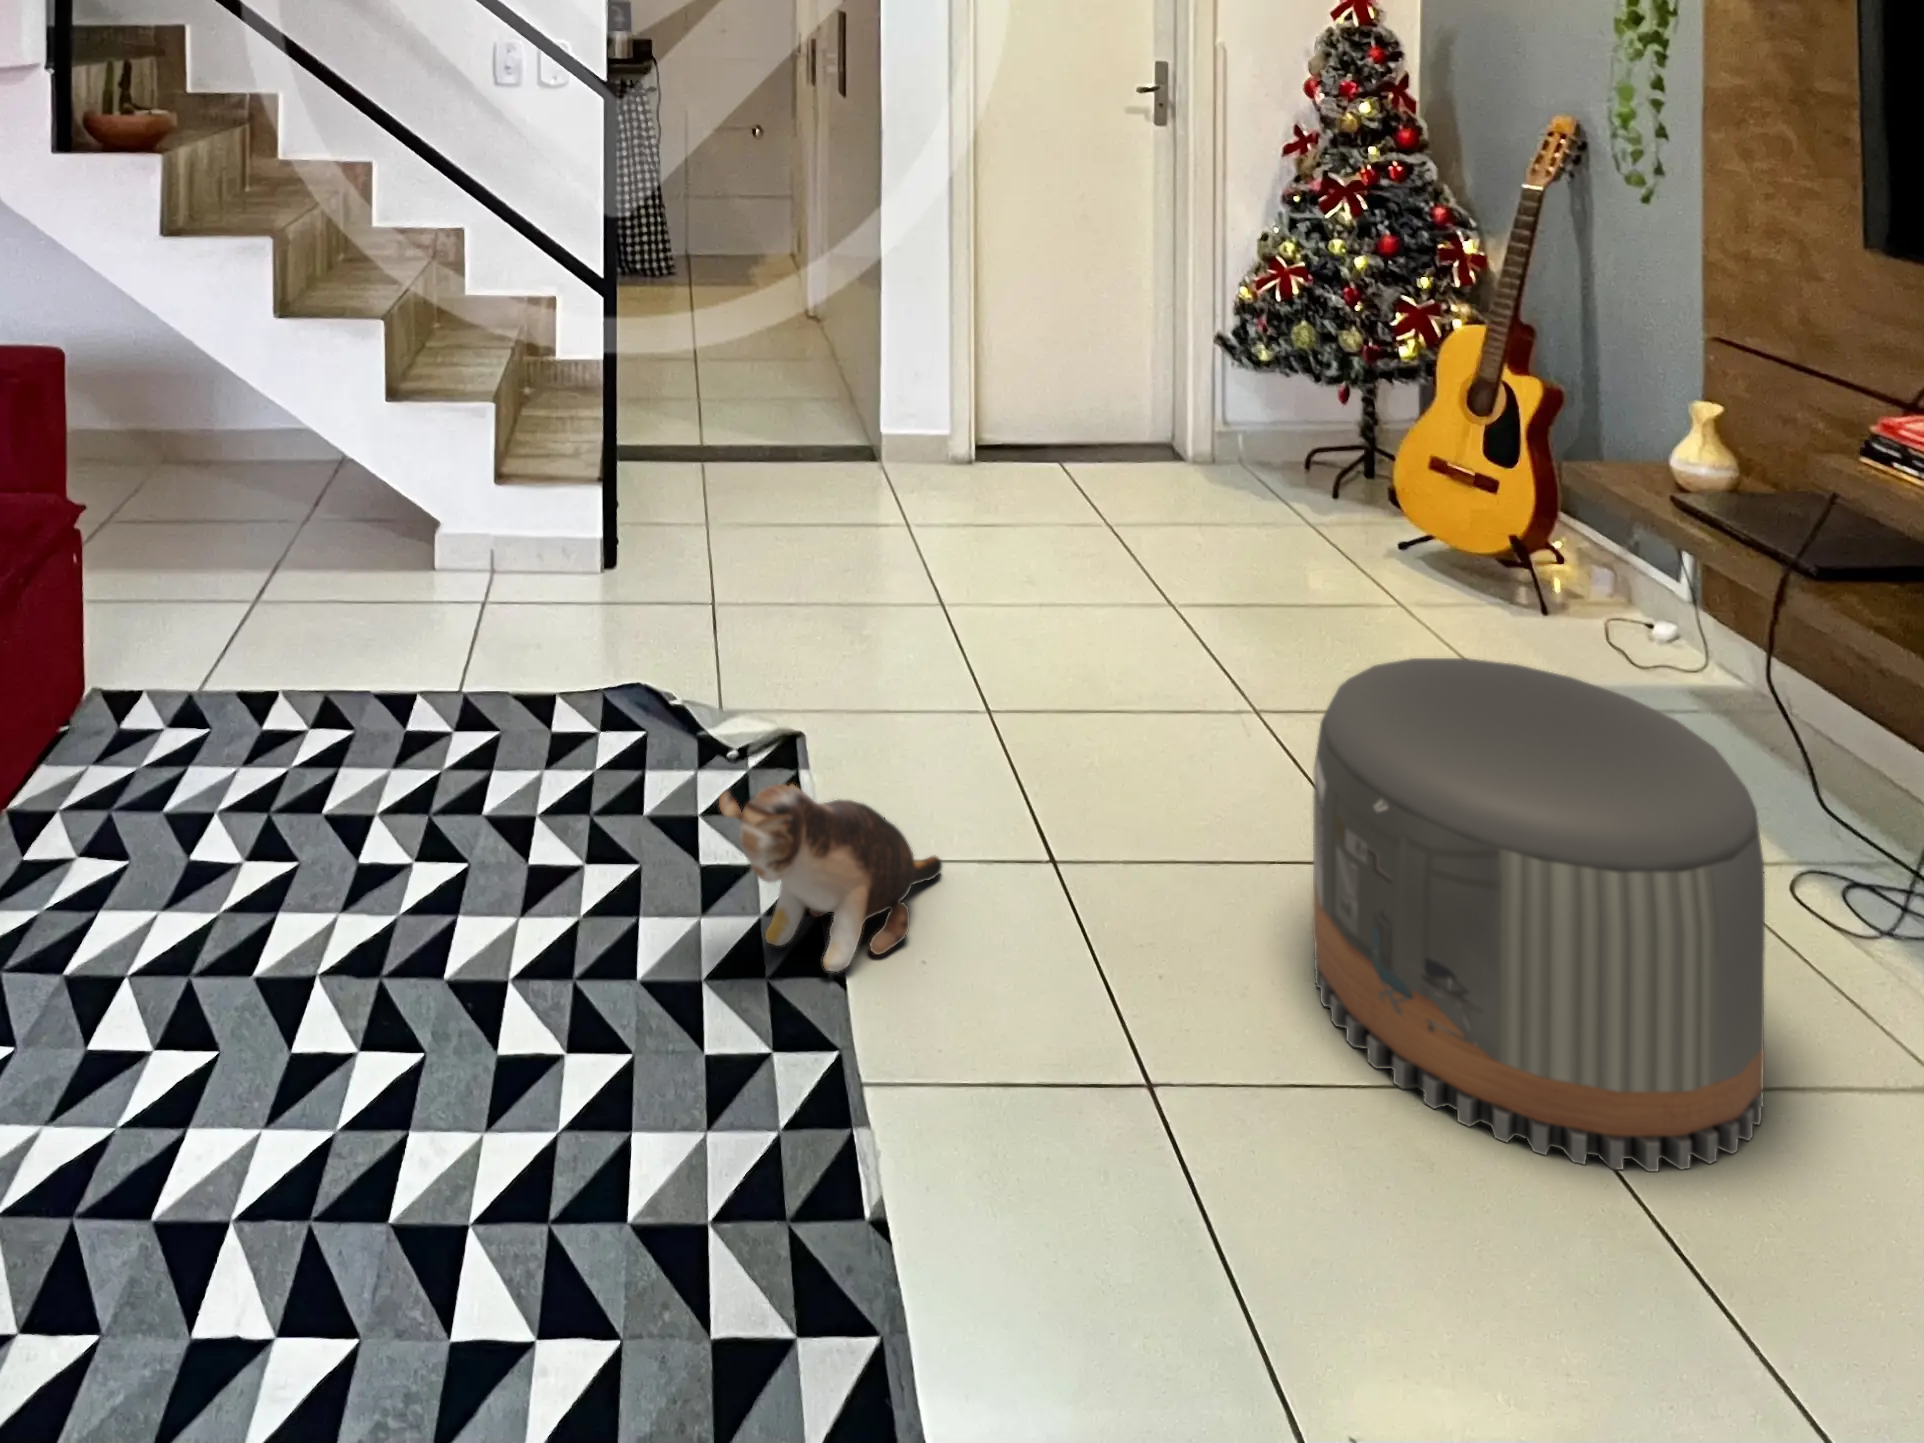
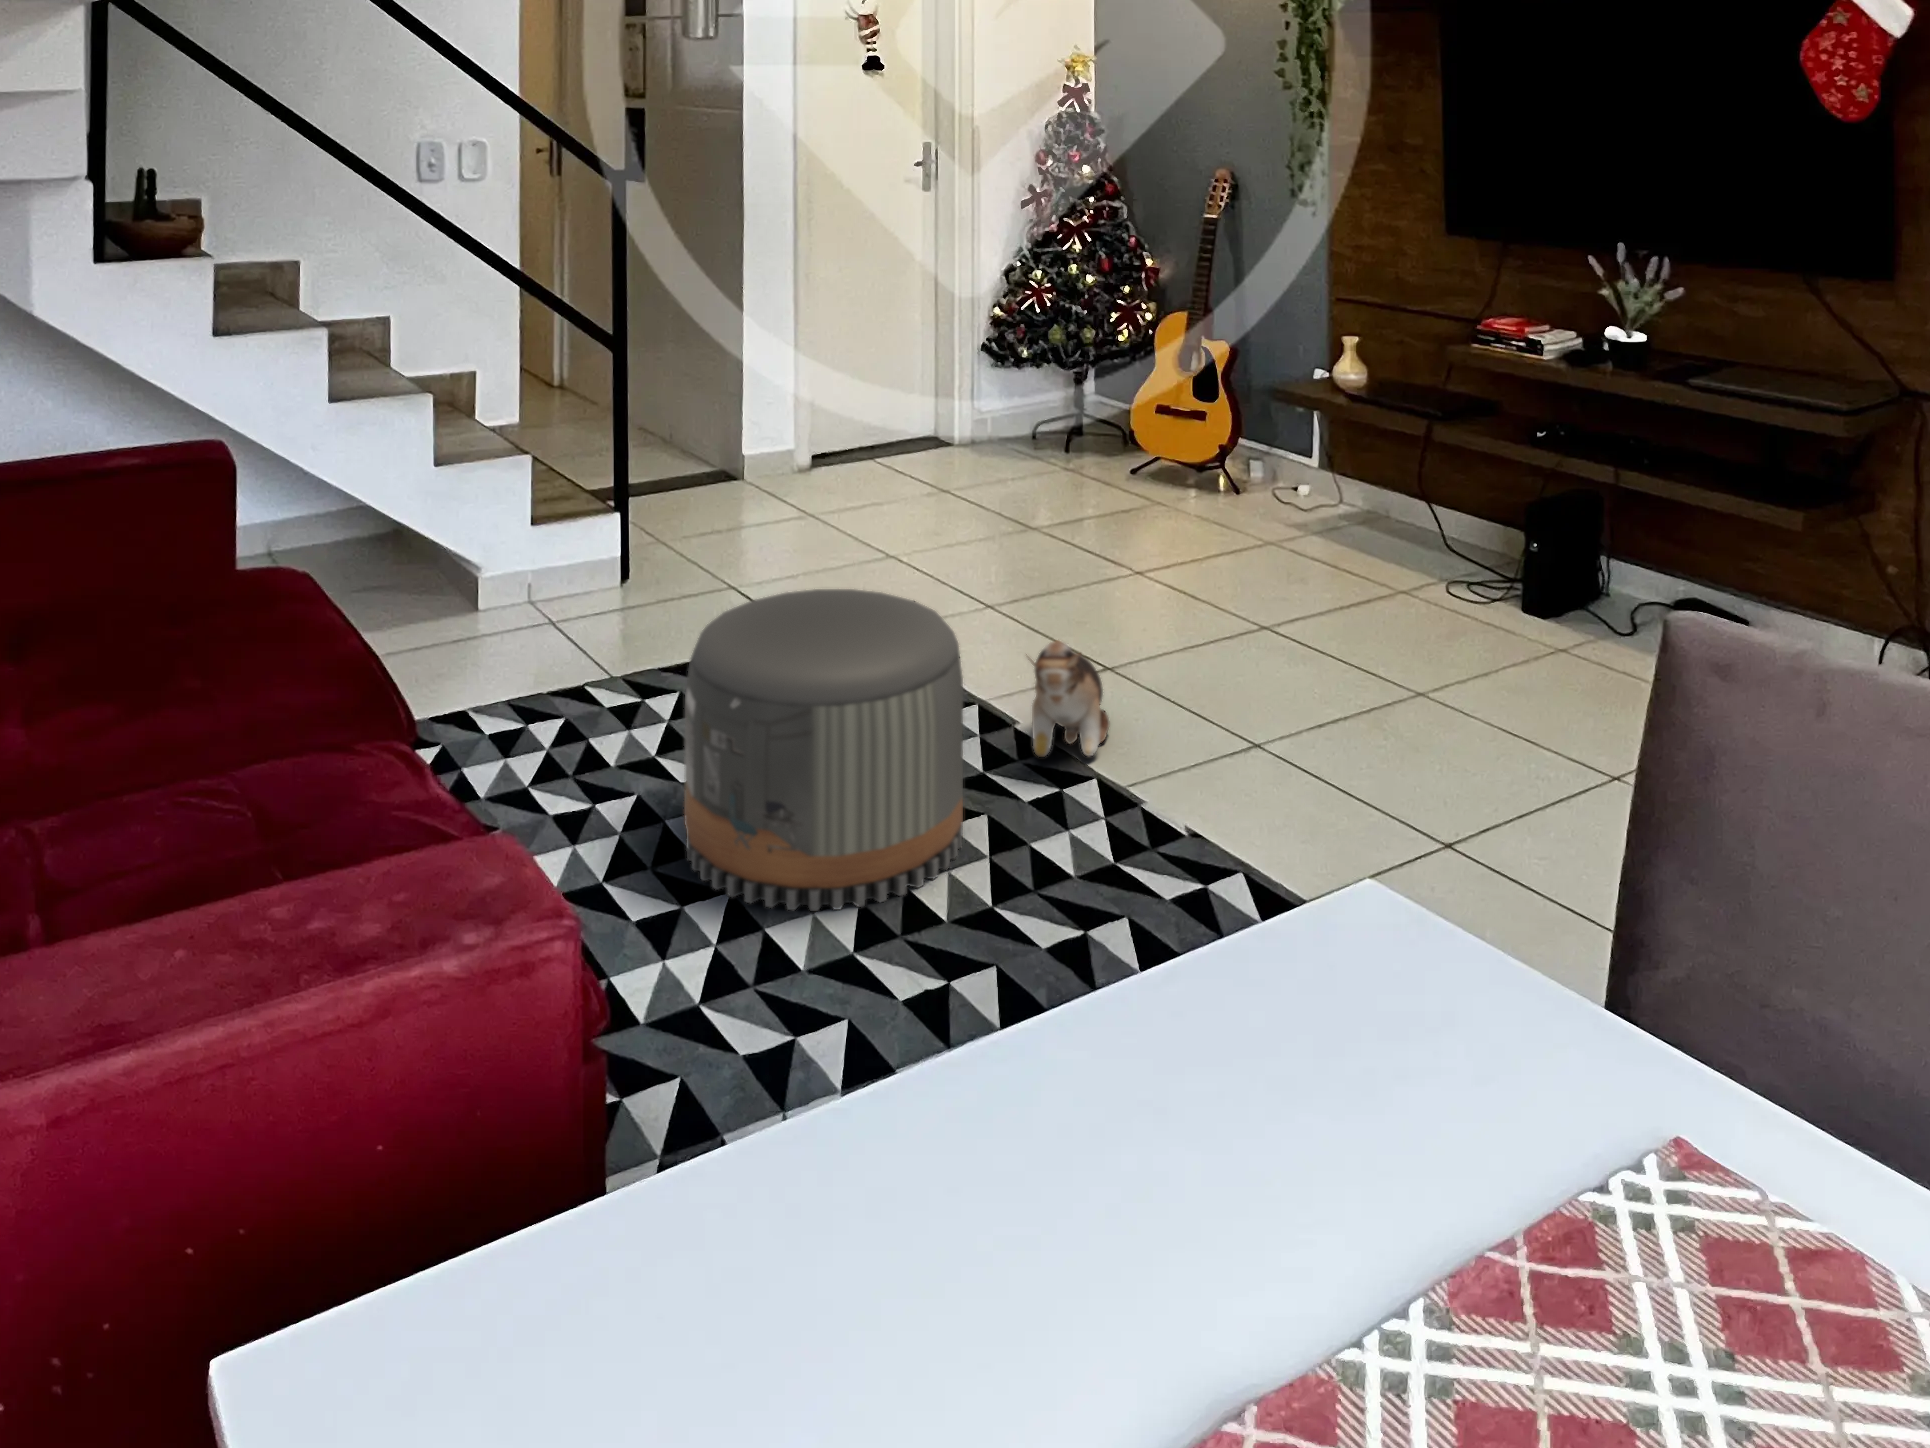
pouf: present [1313,658,1765,1172] -> present [684,589,963,911]

